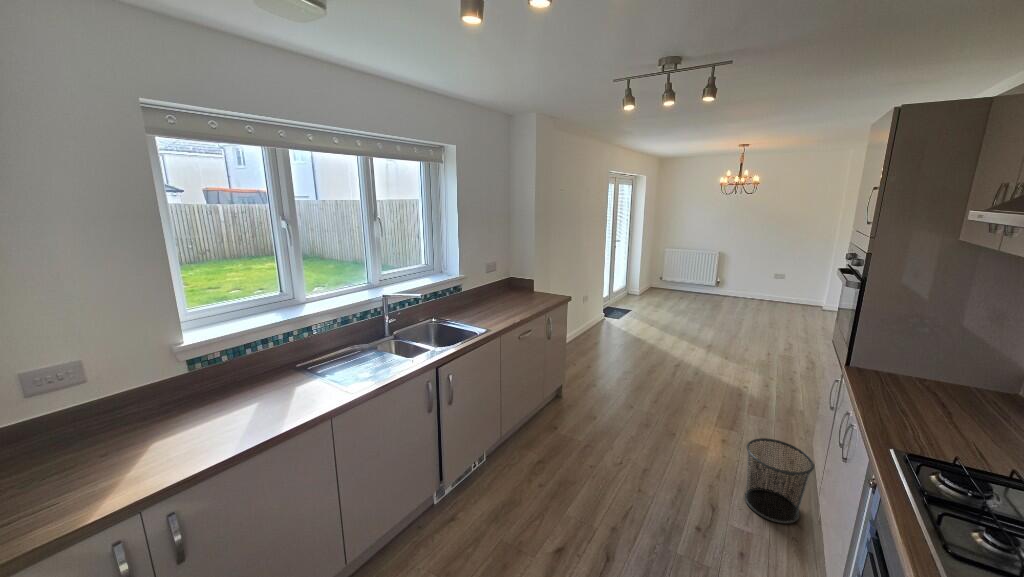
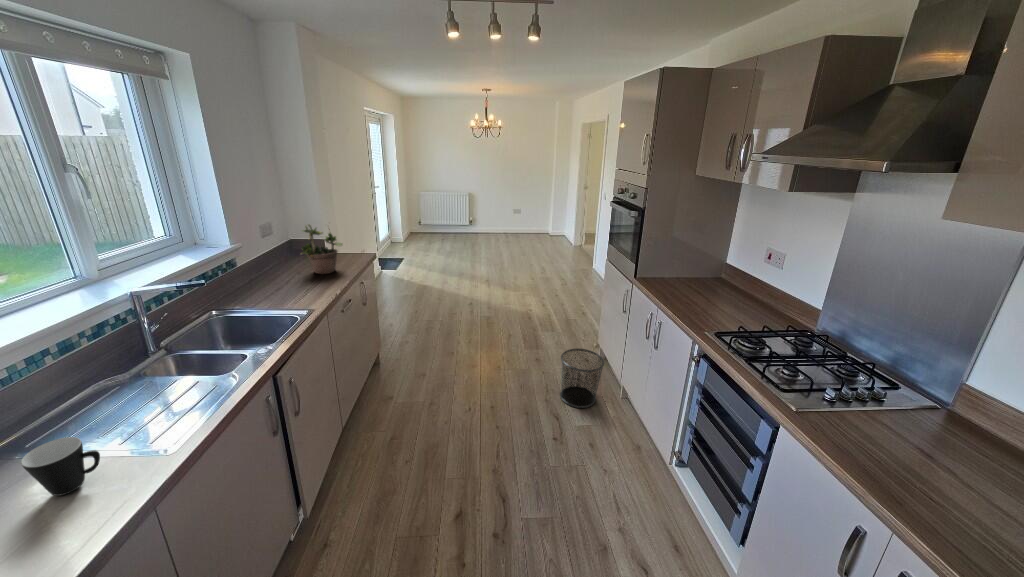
potted plant: none [504,259,537,306] -> present [301,225,342,274]
mug: none [289,363,320,395] -> present [21,437,100,496]

